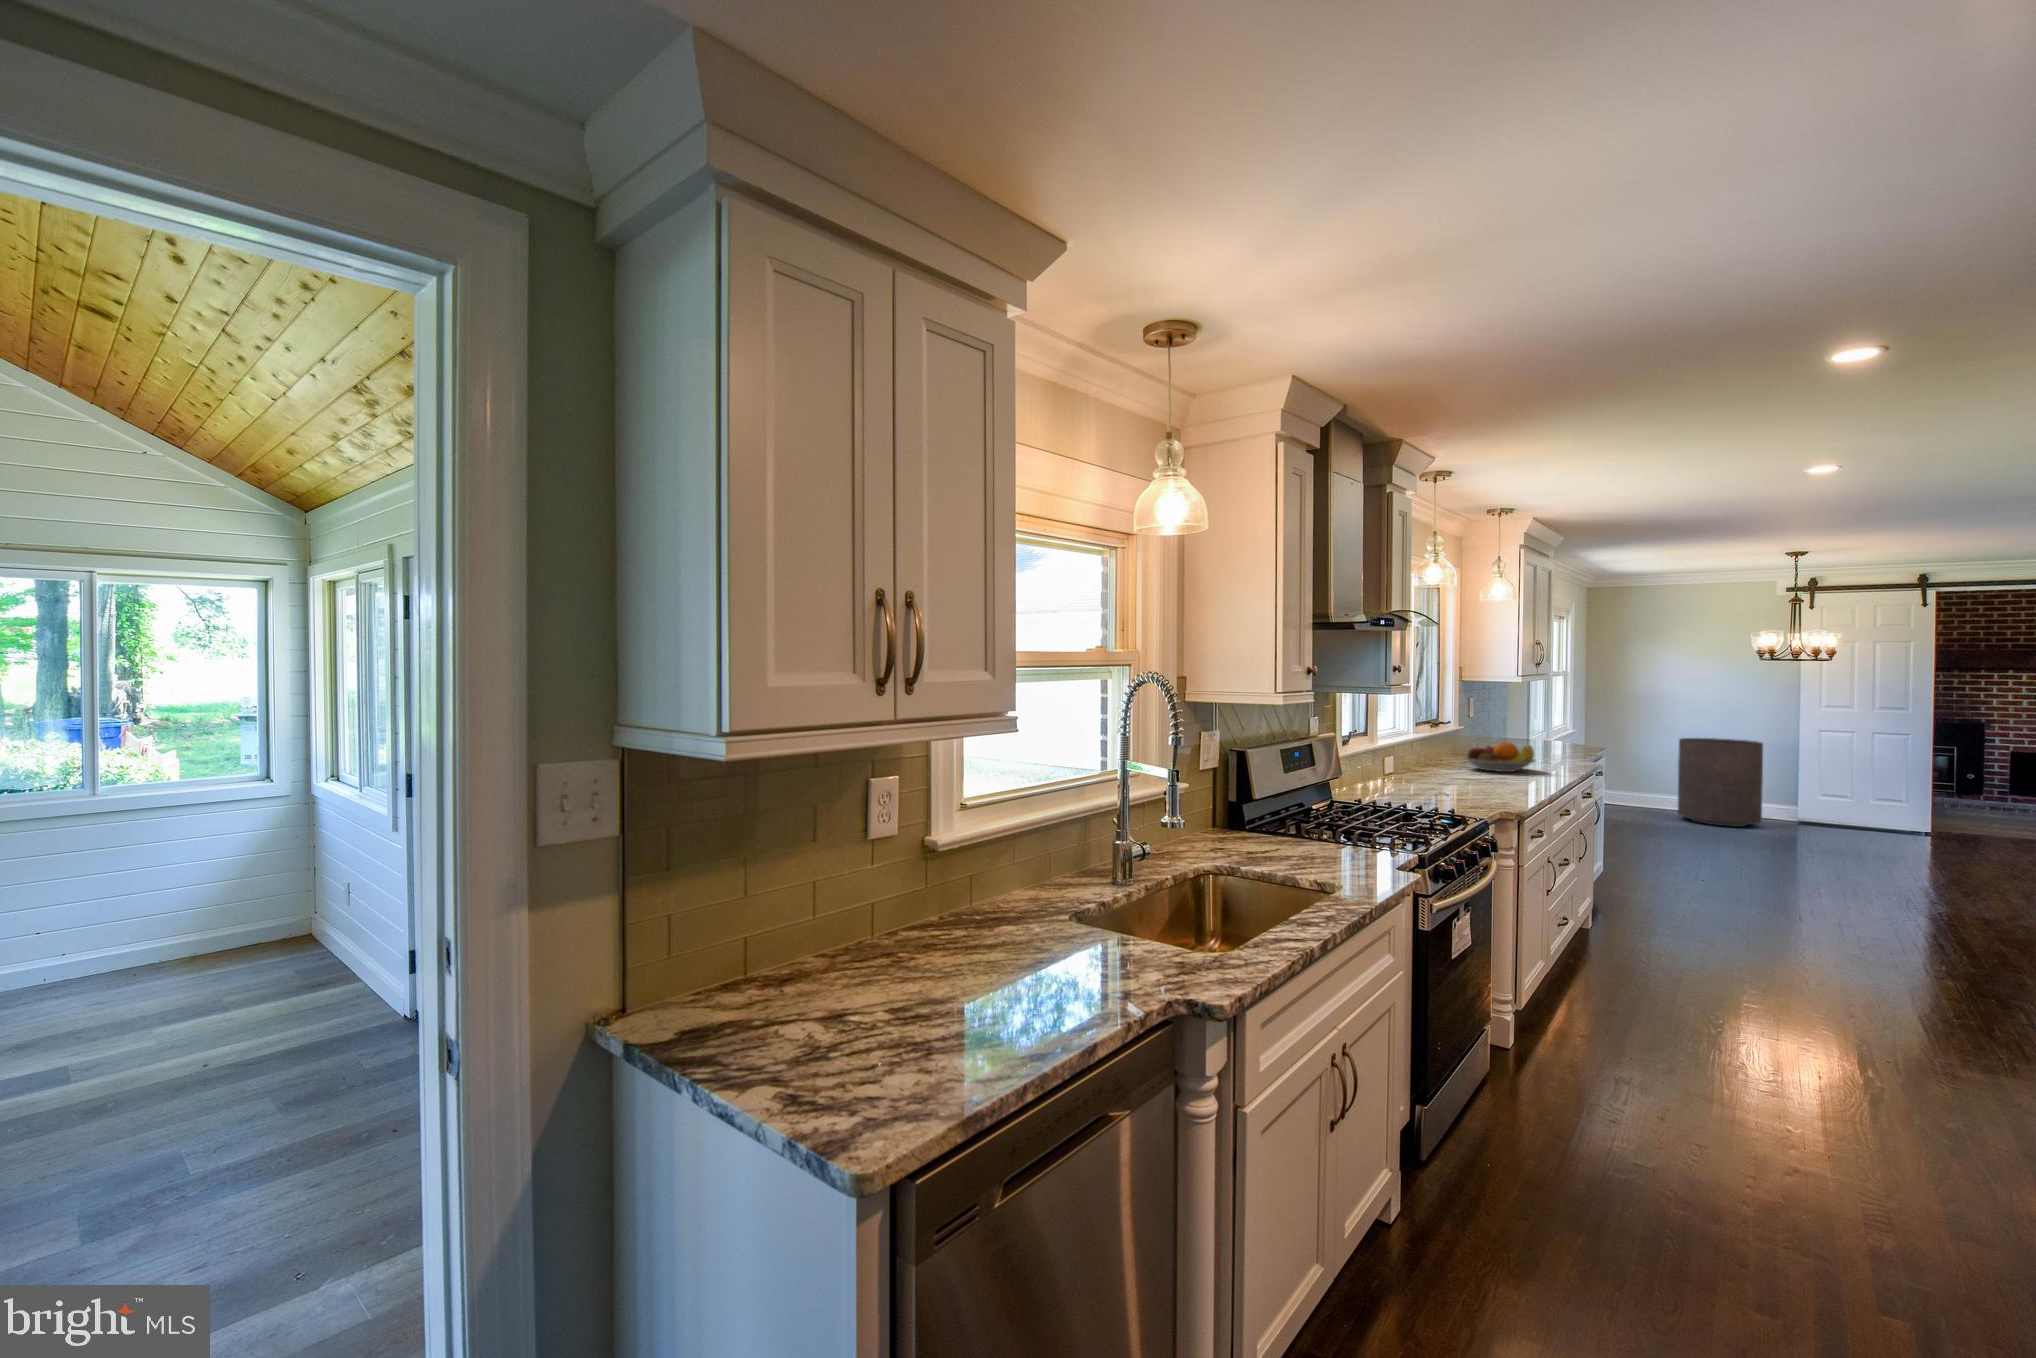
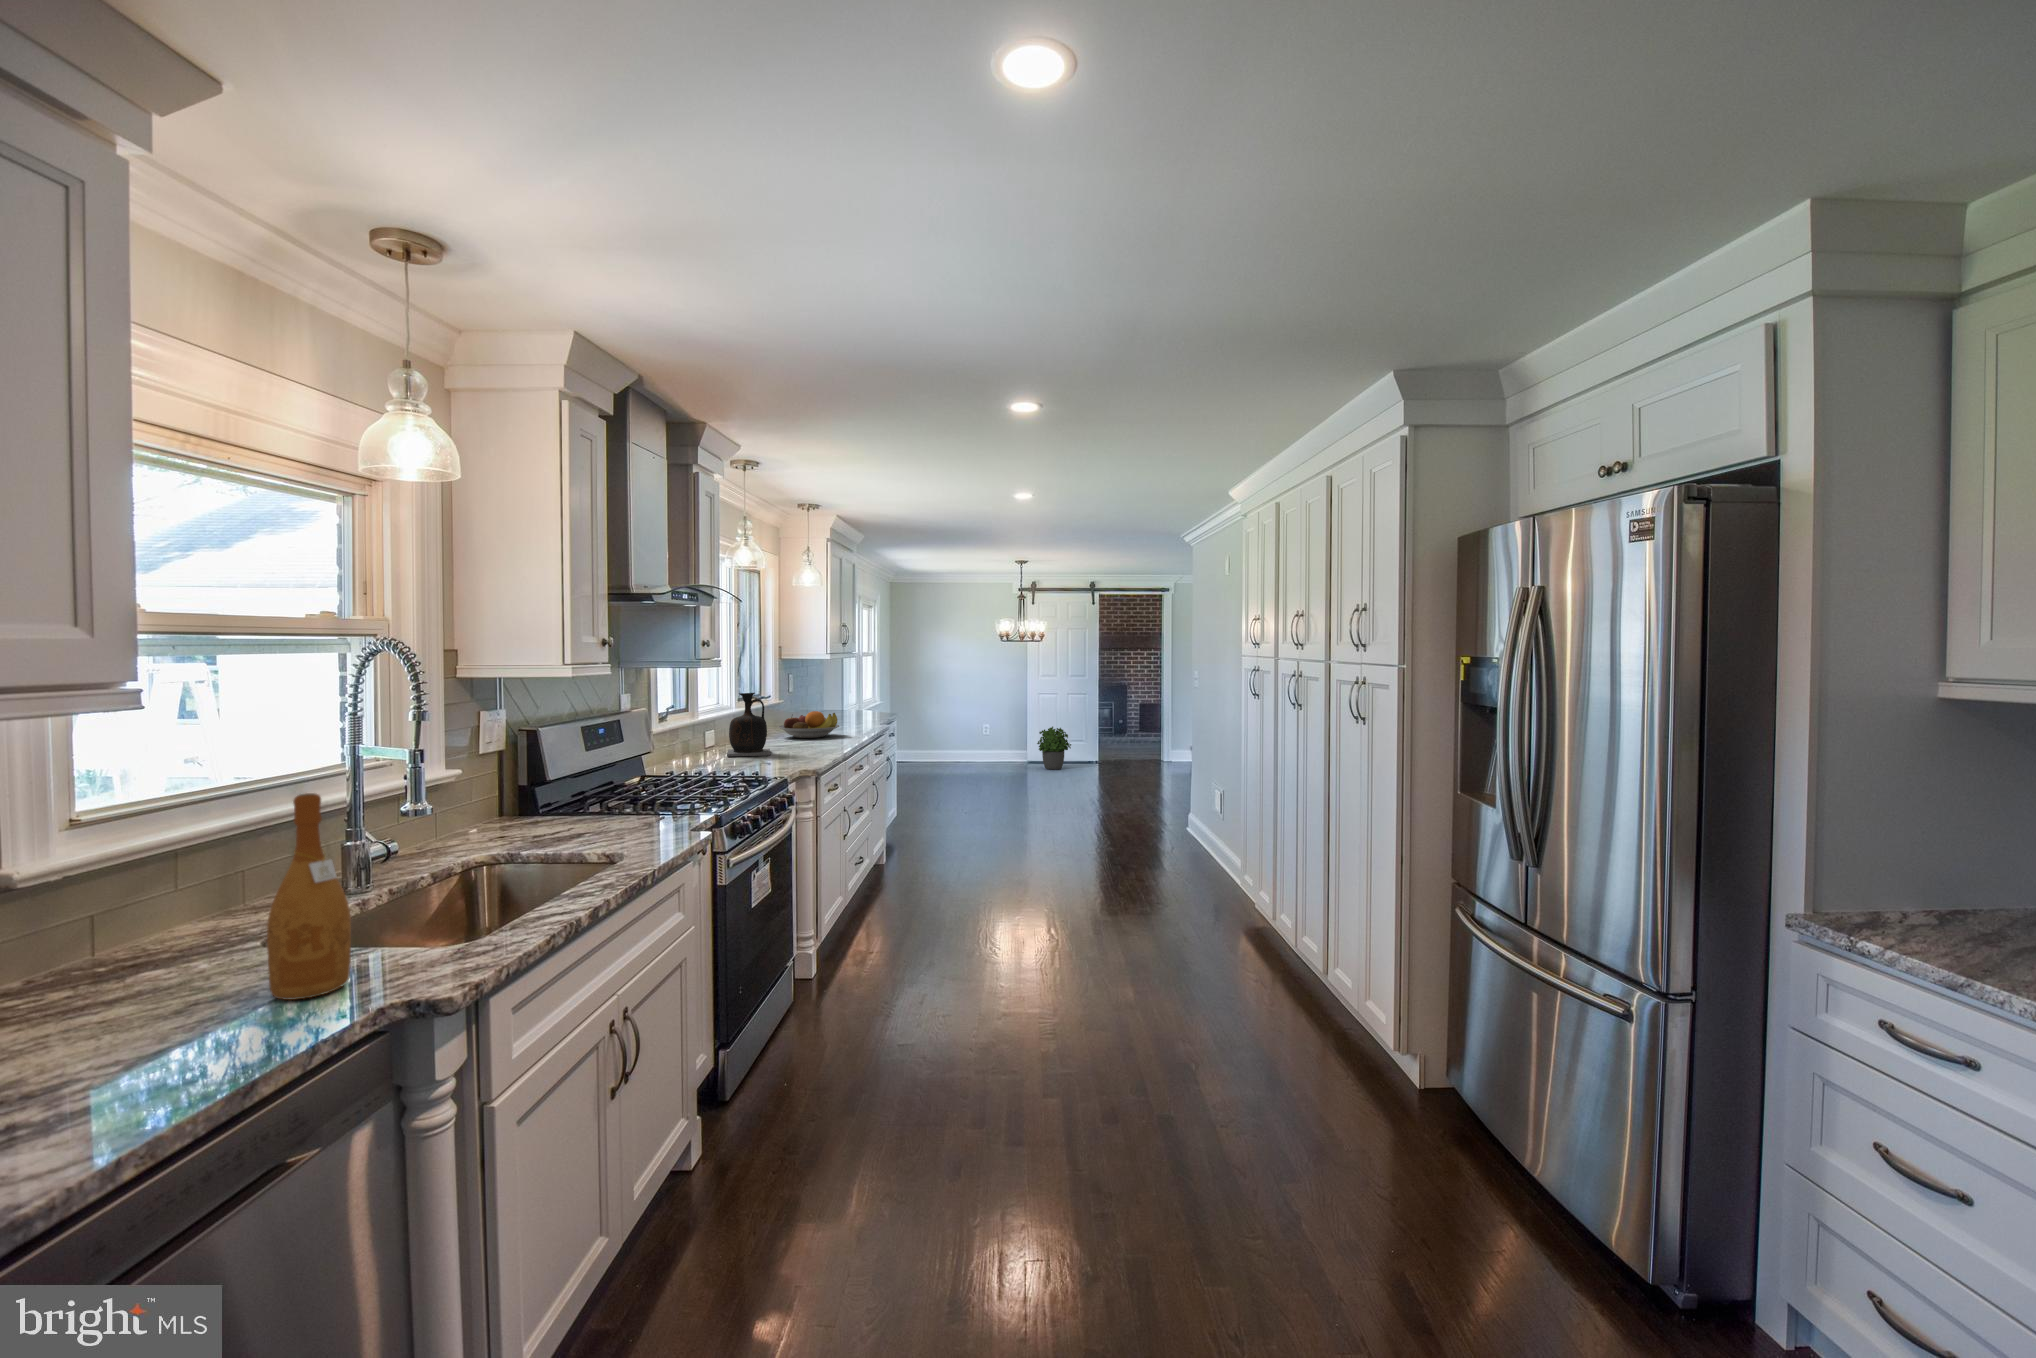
vase: none [1410,720,1458,789] -> present [727,693,770,756]
trash can: present [1677,738,1763,827] -> none [954,703,1005,770]
potted plant: none [1818,777,1885,838] -> present [1037,726,1071,770]
wine bottle: none [1087,805,1140,976] -> present [267,793,351,1000]

